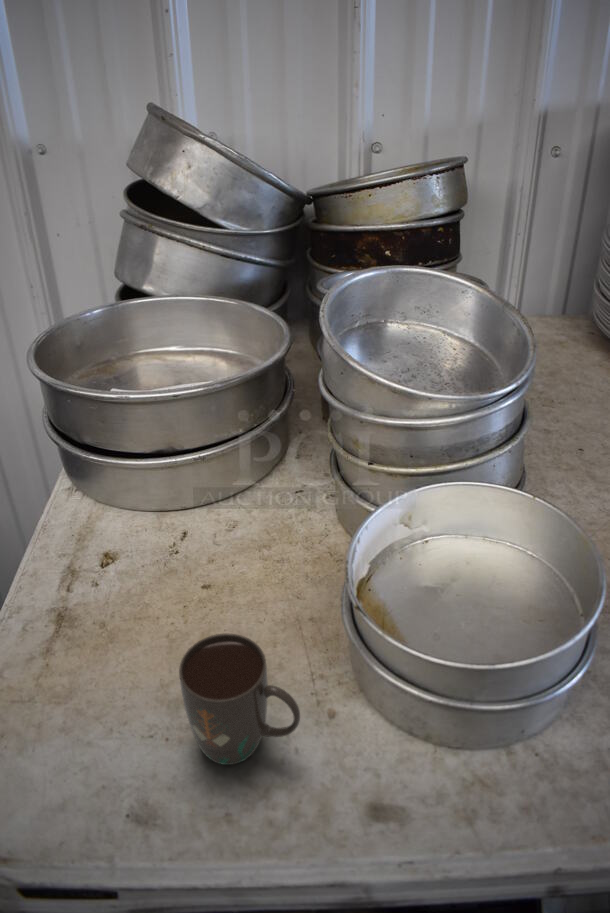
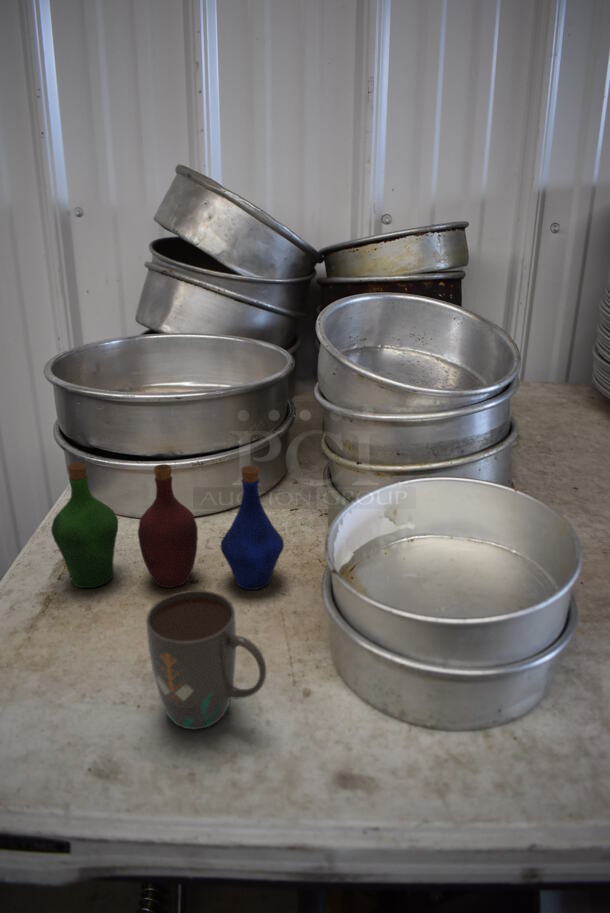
bottle: none [58,479,297,602] -> present [51,463,284,590]

